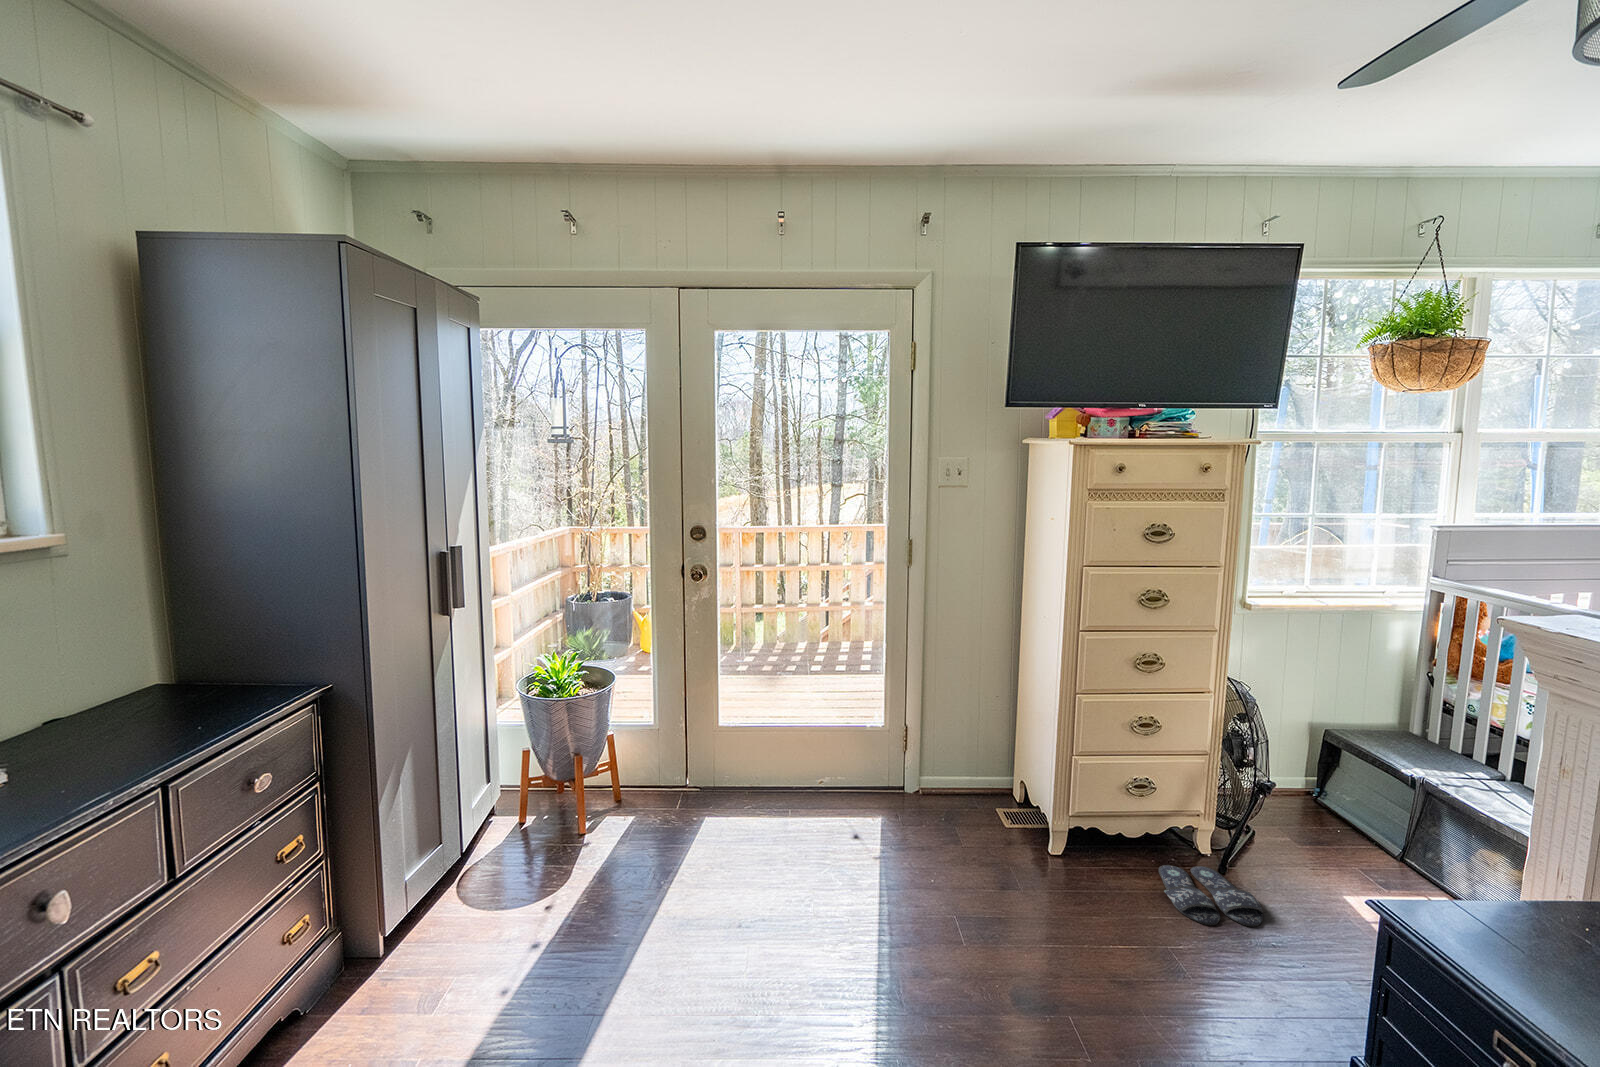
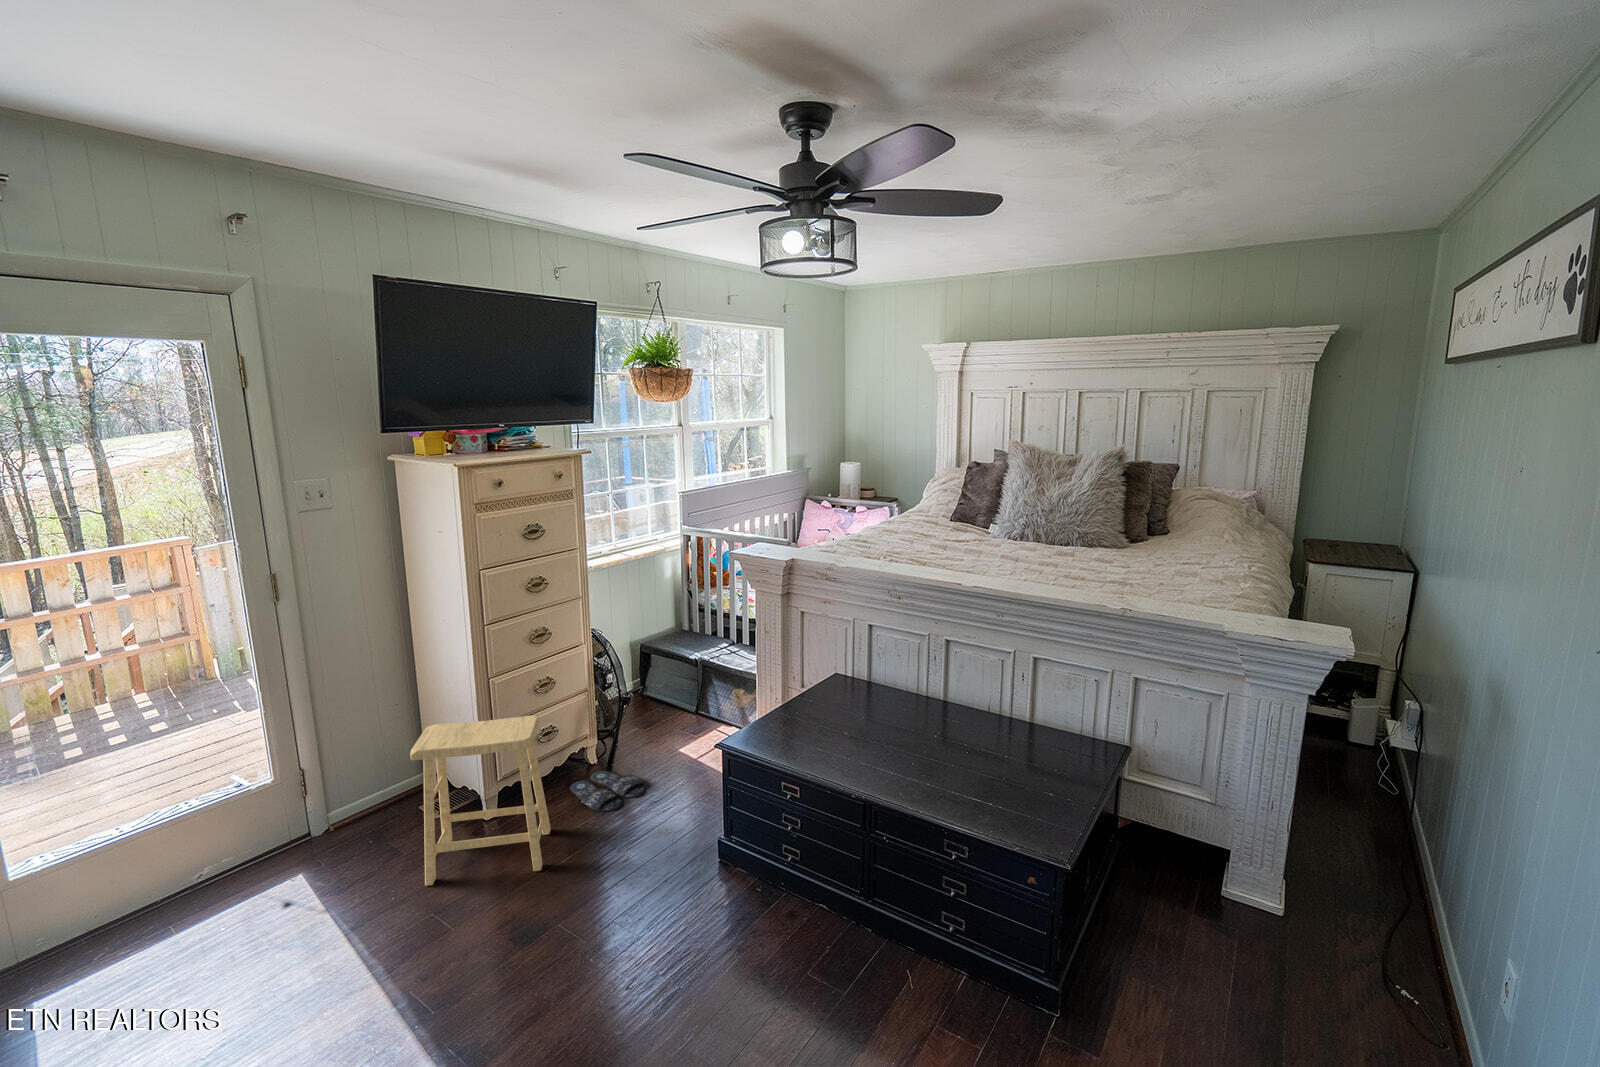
footstool: none [962,721,1116,941] -> present [410,715,551,886]

